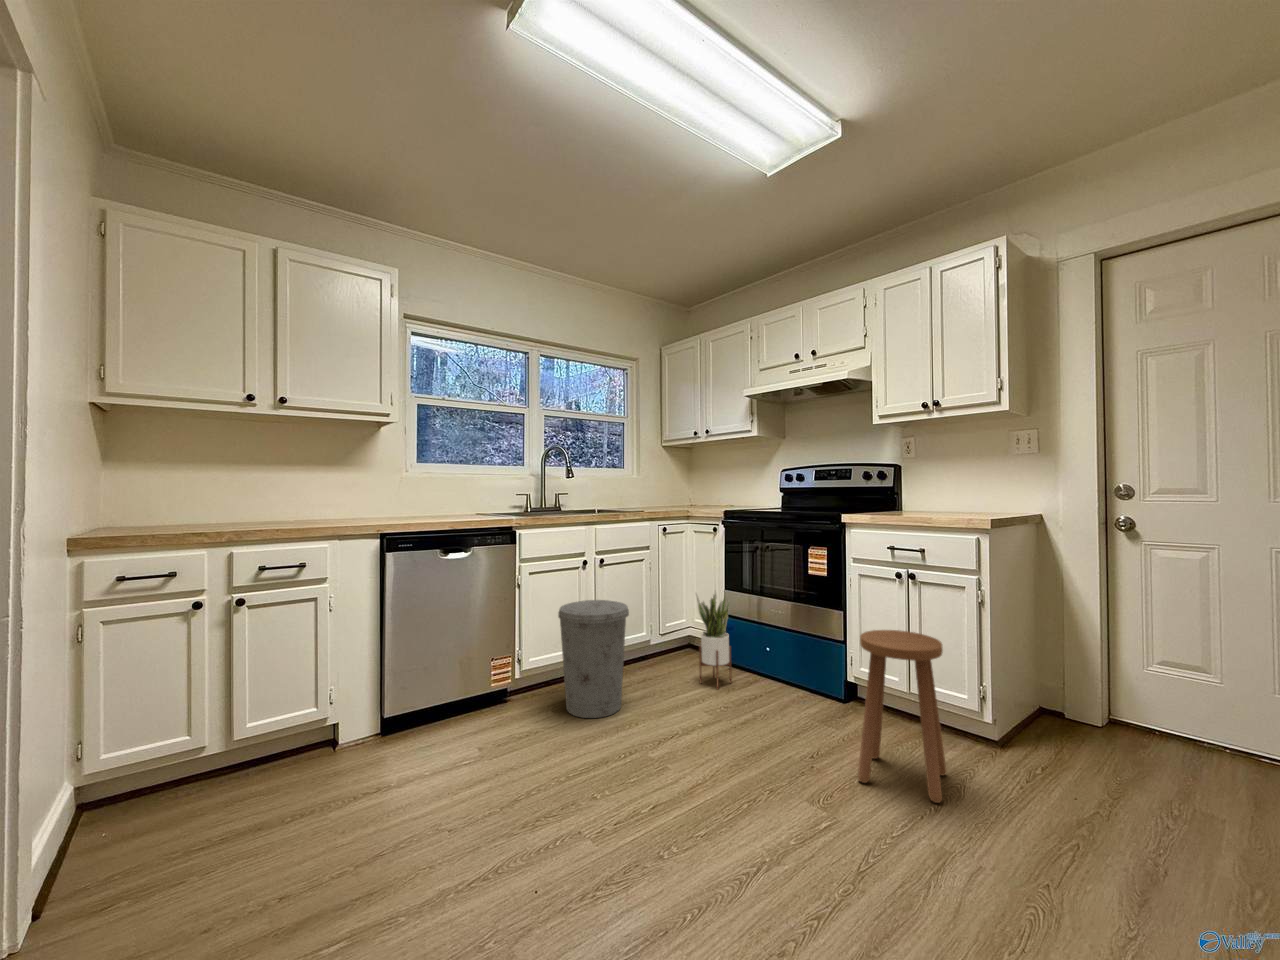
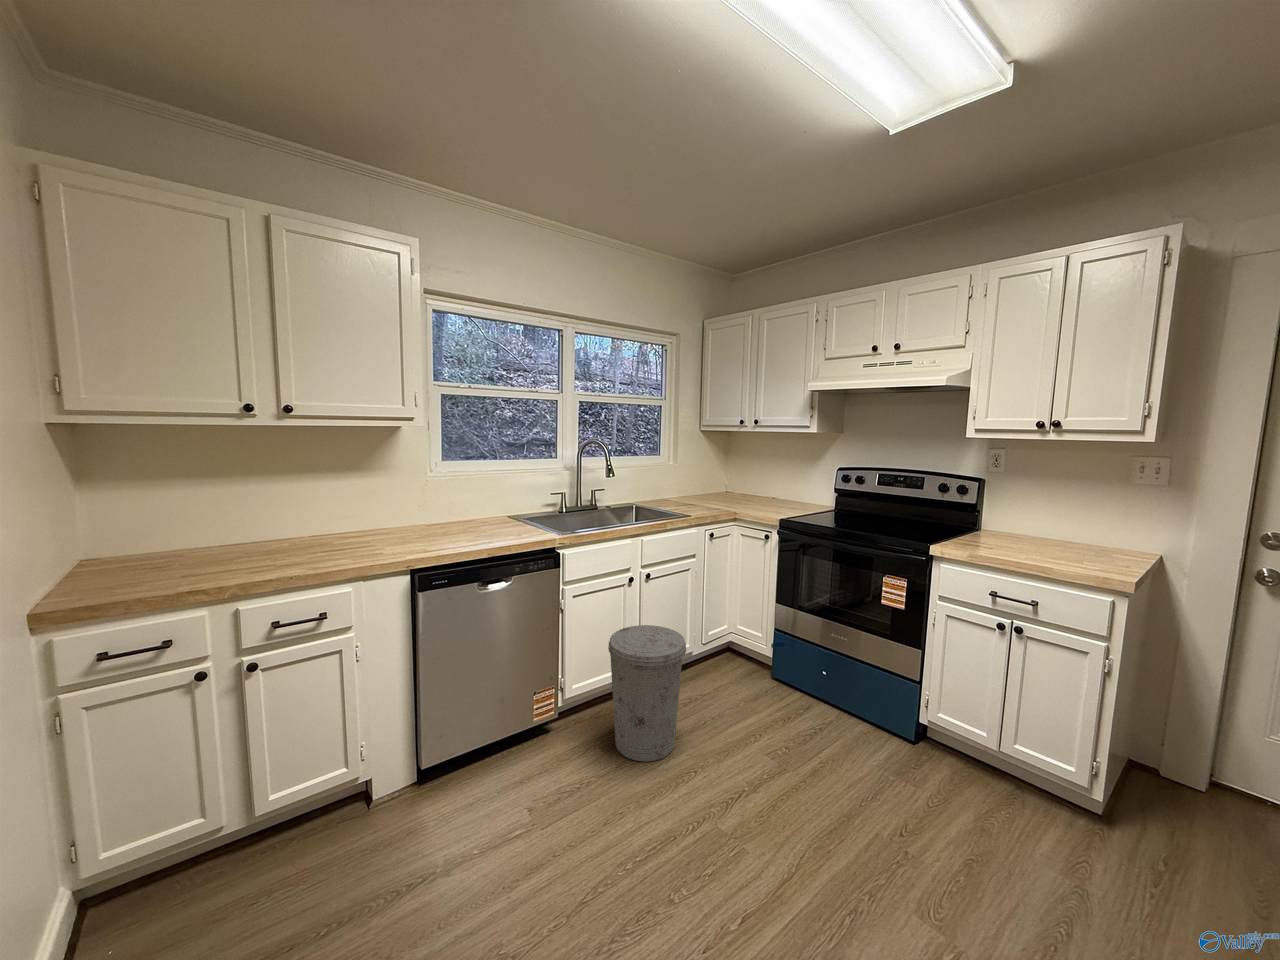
potted plant: present [696,591,732,689] -> none [752,612,788,718]
stool: present [858,630,946,803] -> none [962,705,1082,921]

